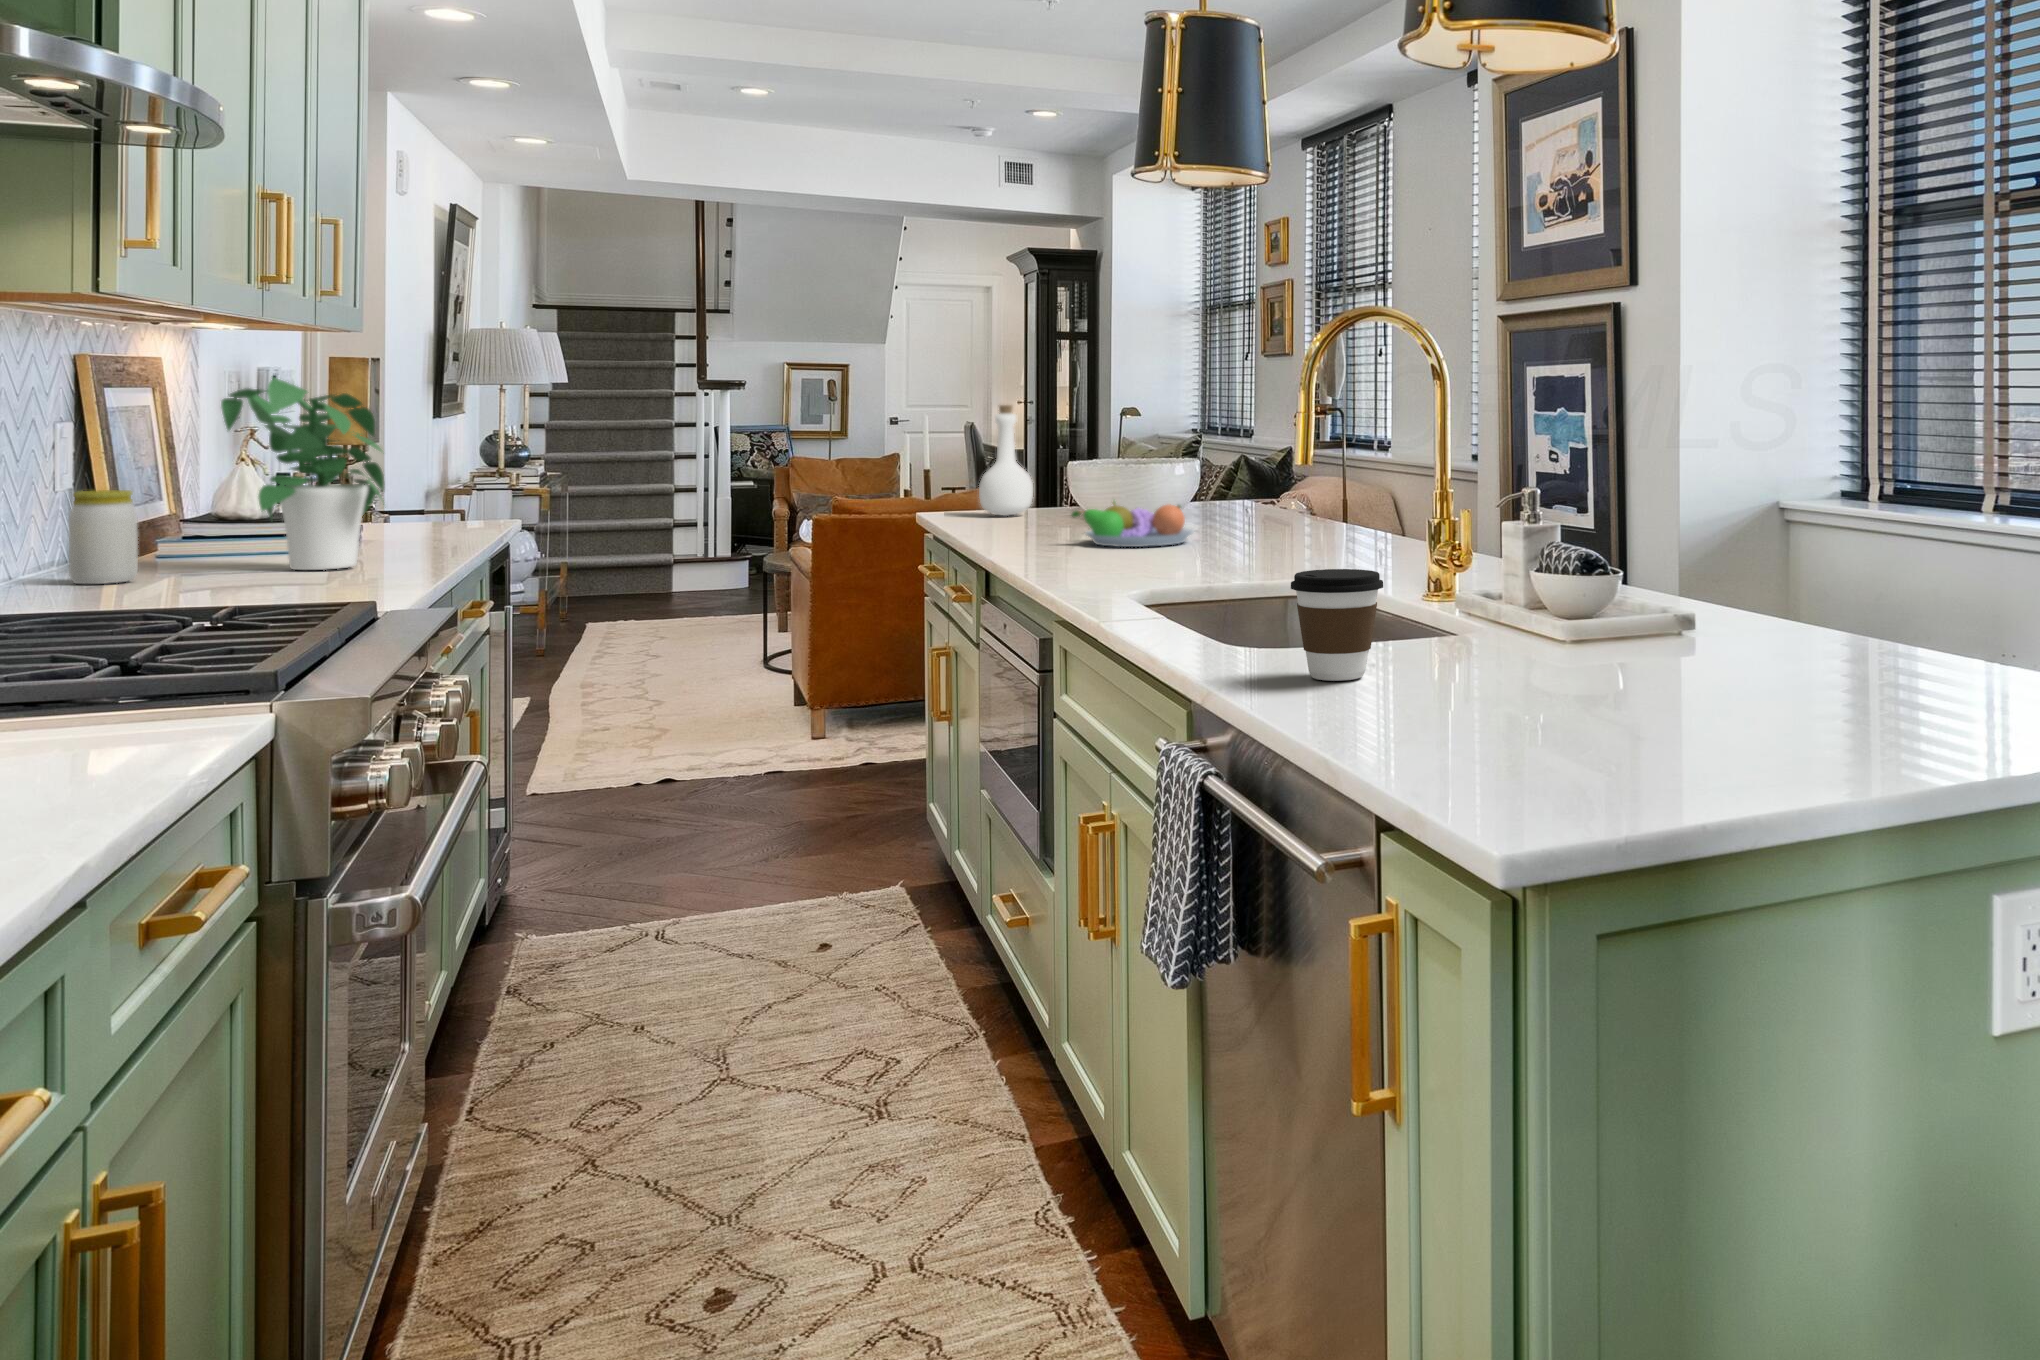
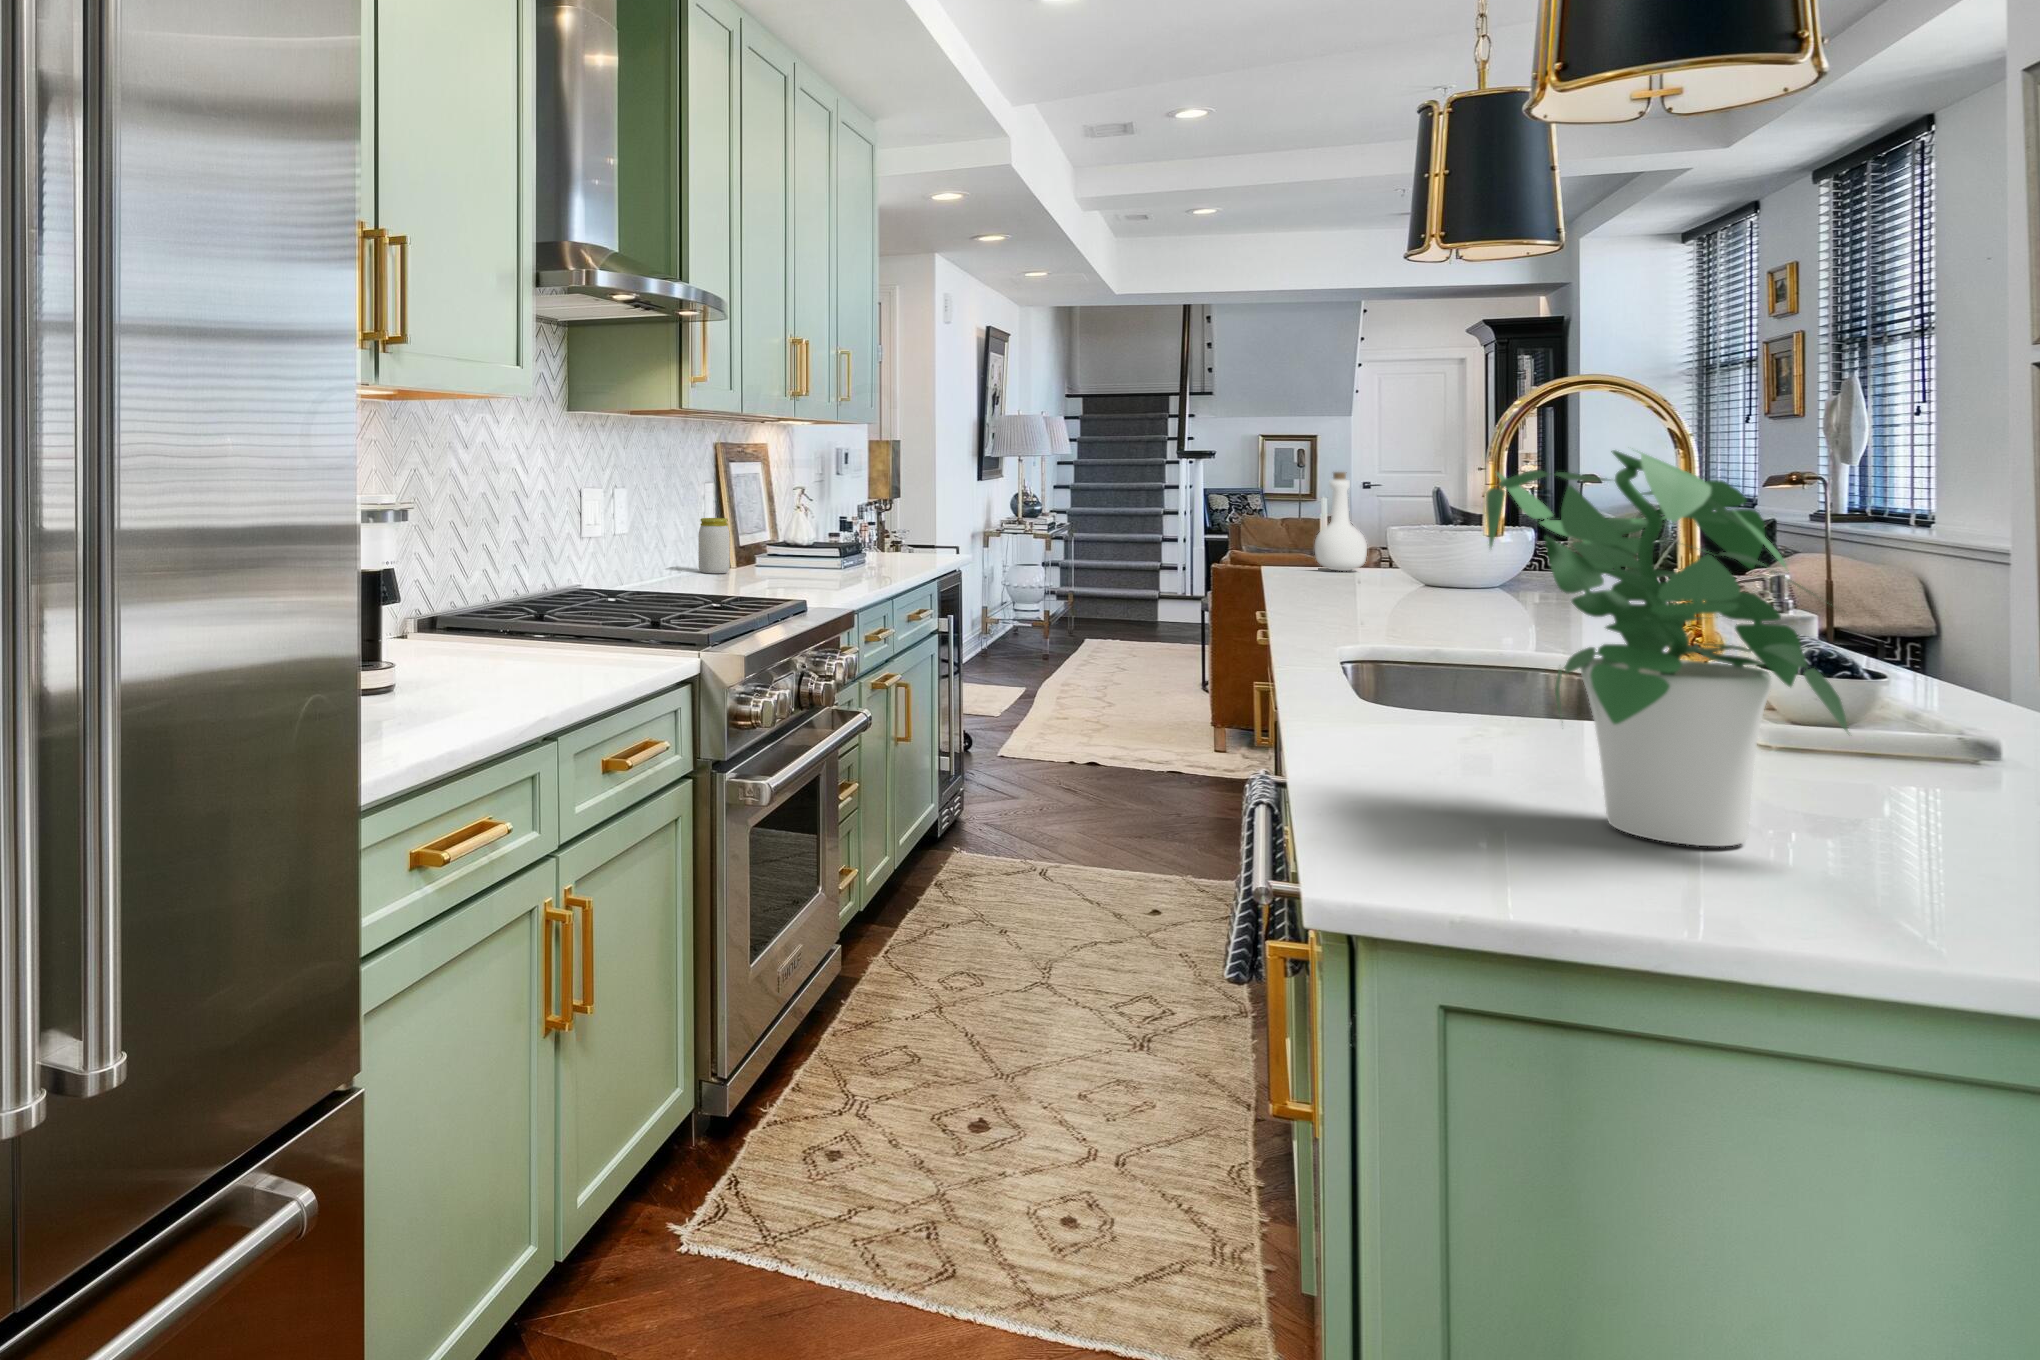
potted plant: present [221,377,385,570] -> present [1486,450,1848,846]
fruit bowl: present [1072,502,1193,547] -> none [1362,559,1494,607]
coffee cup: present [1291,569,1383,681] -> none [1381,629,1484,737]

